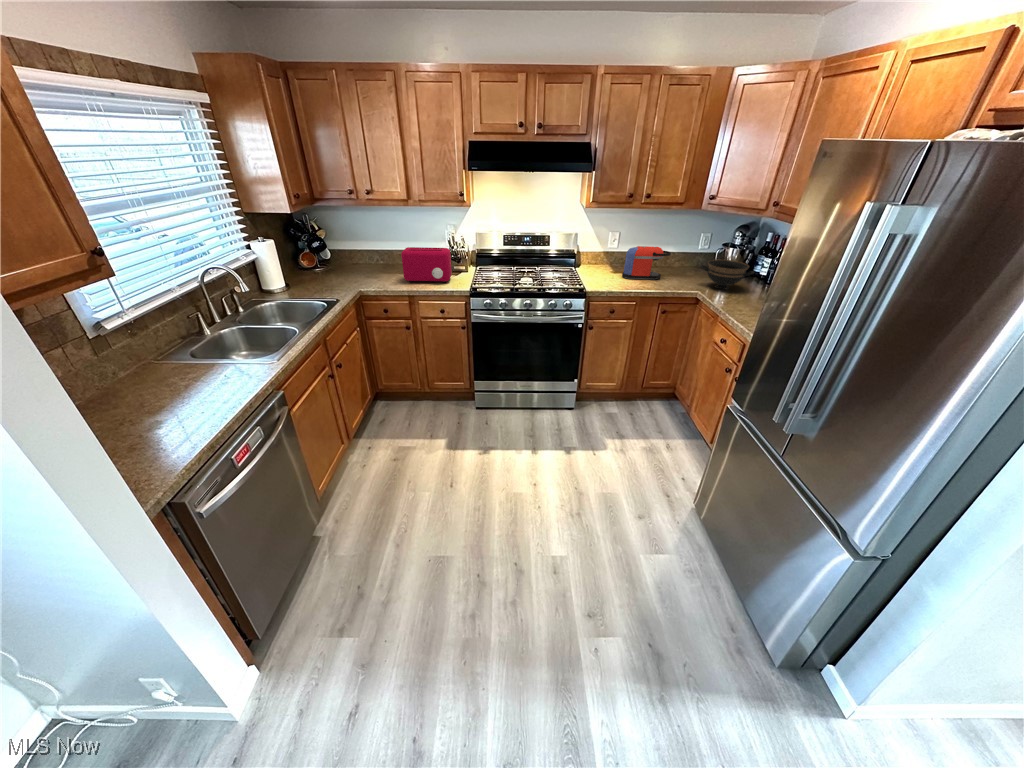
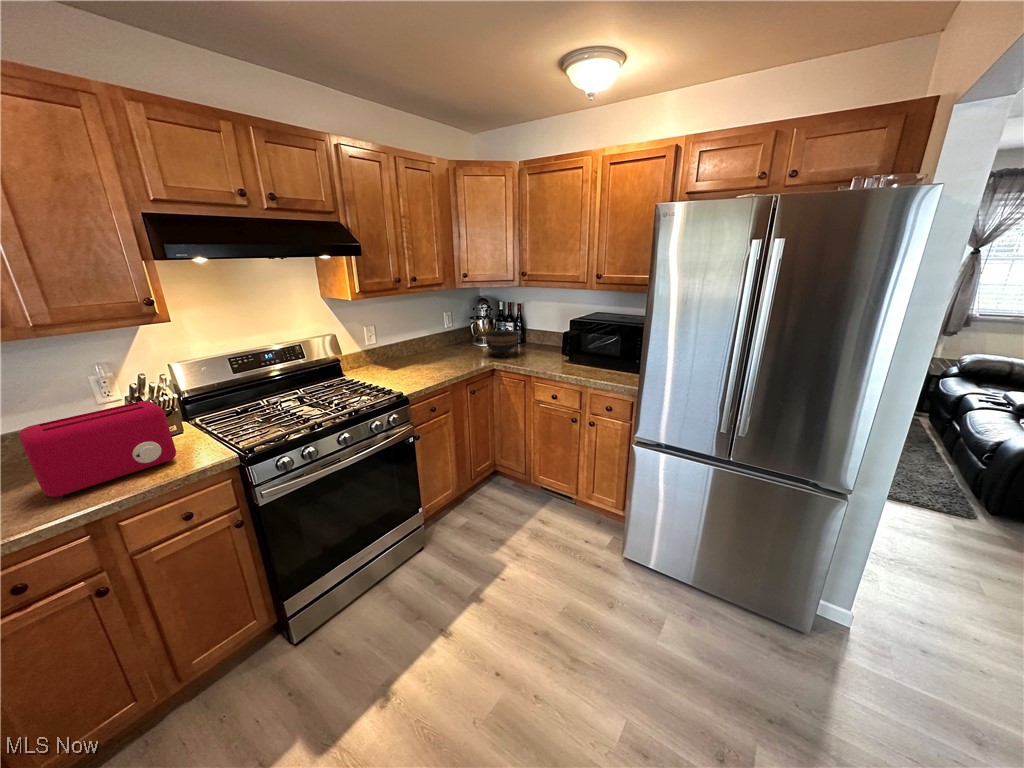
coffee maker: present [622,246,671,280] -> none [408,331,449,371]

